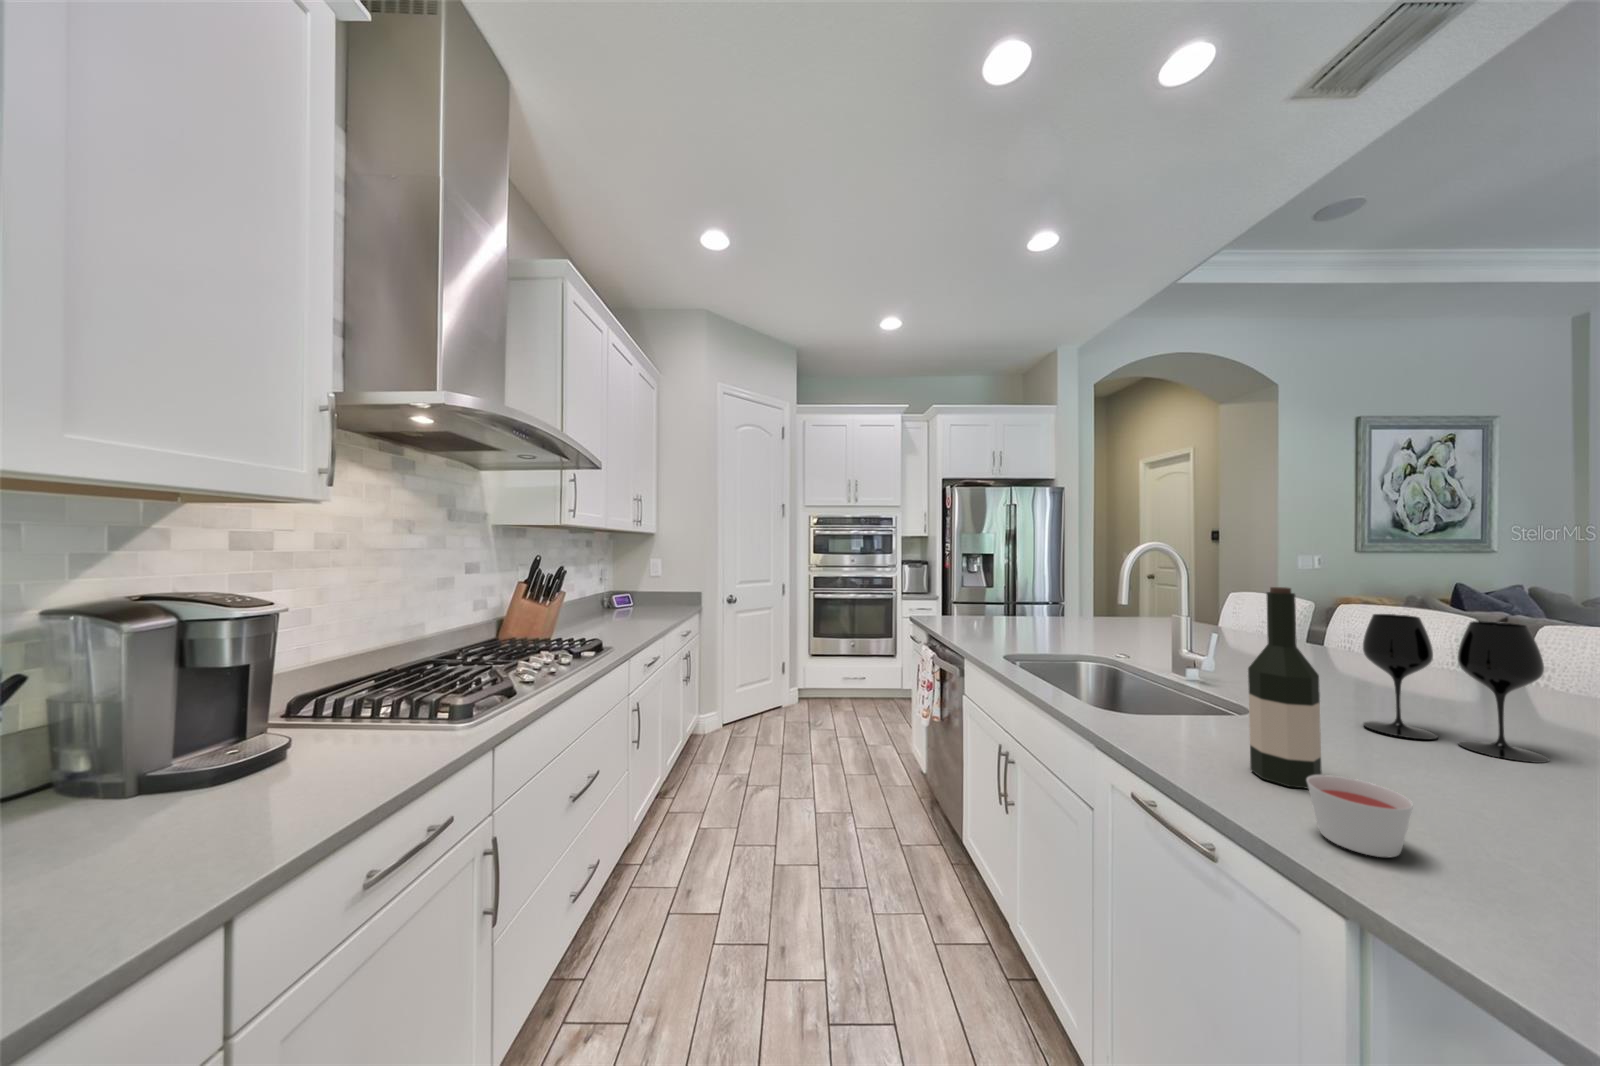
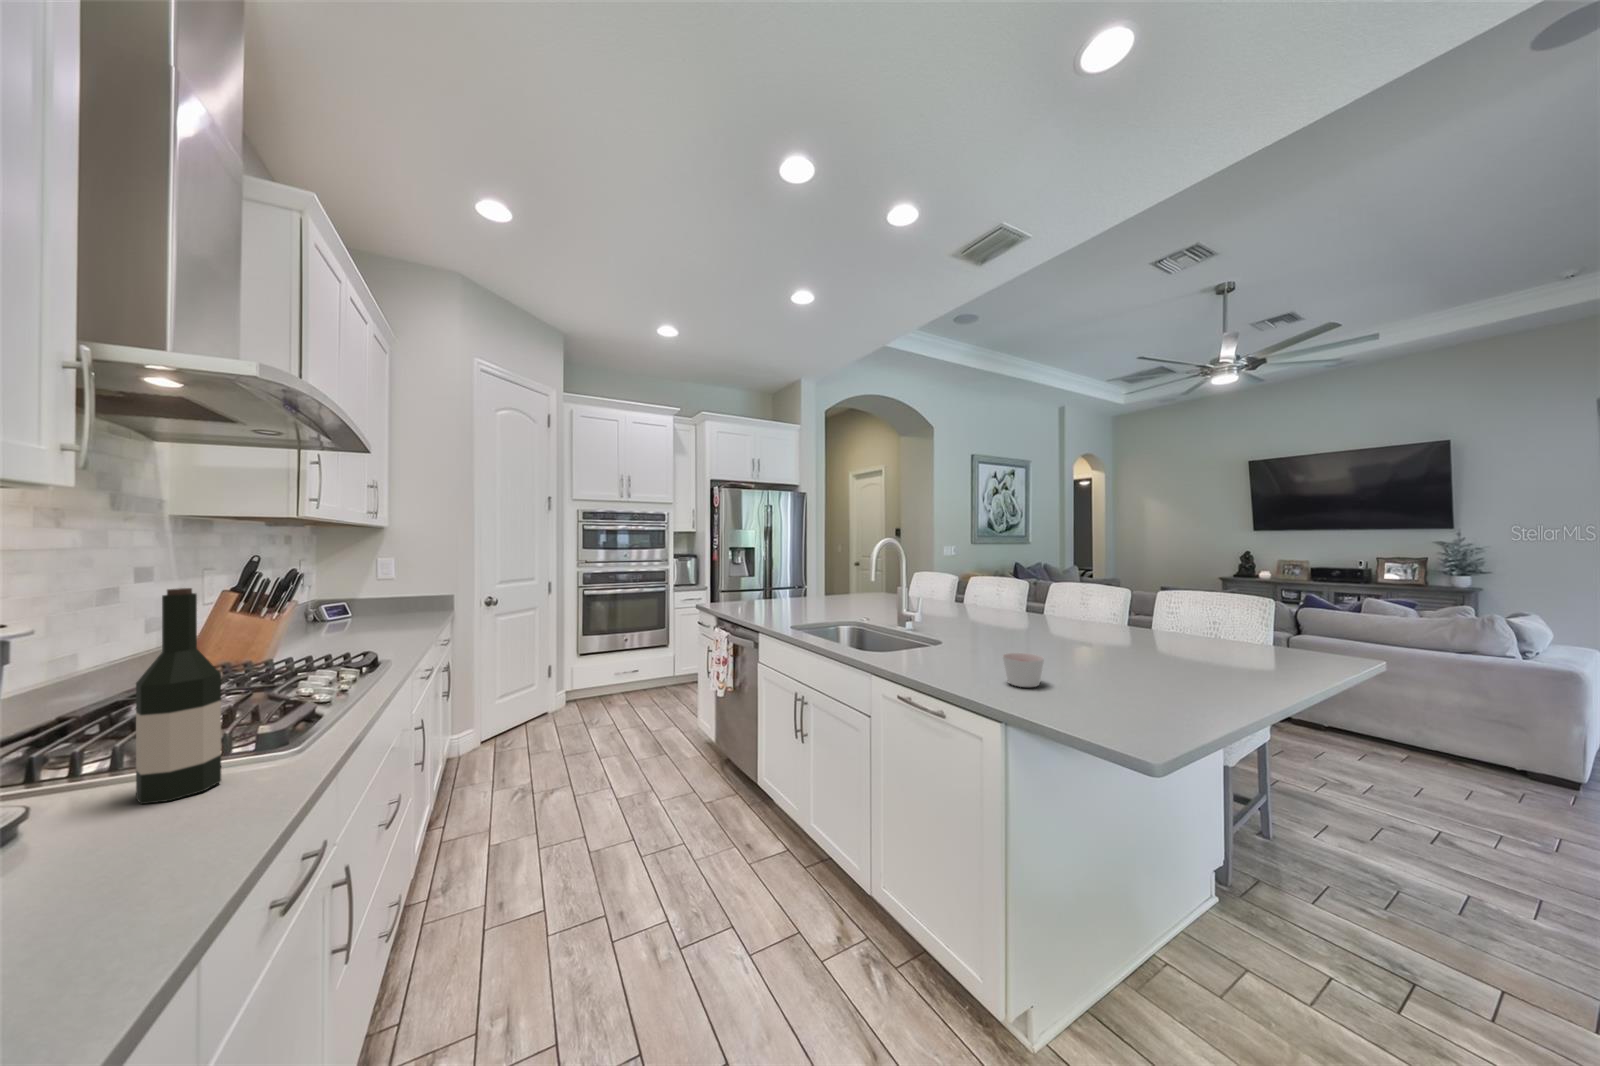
wine bottle: present [1248,587,1322,789] -> present [136,588,221,804]
wine glass: present [1363,614,1549,763] -> none [1006,571,1077,642]

